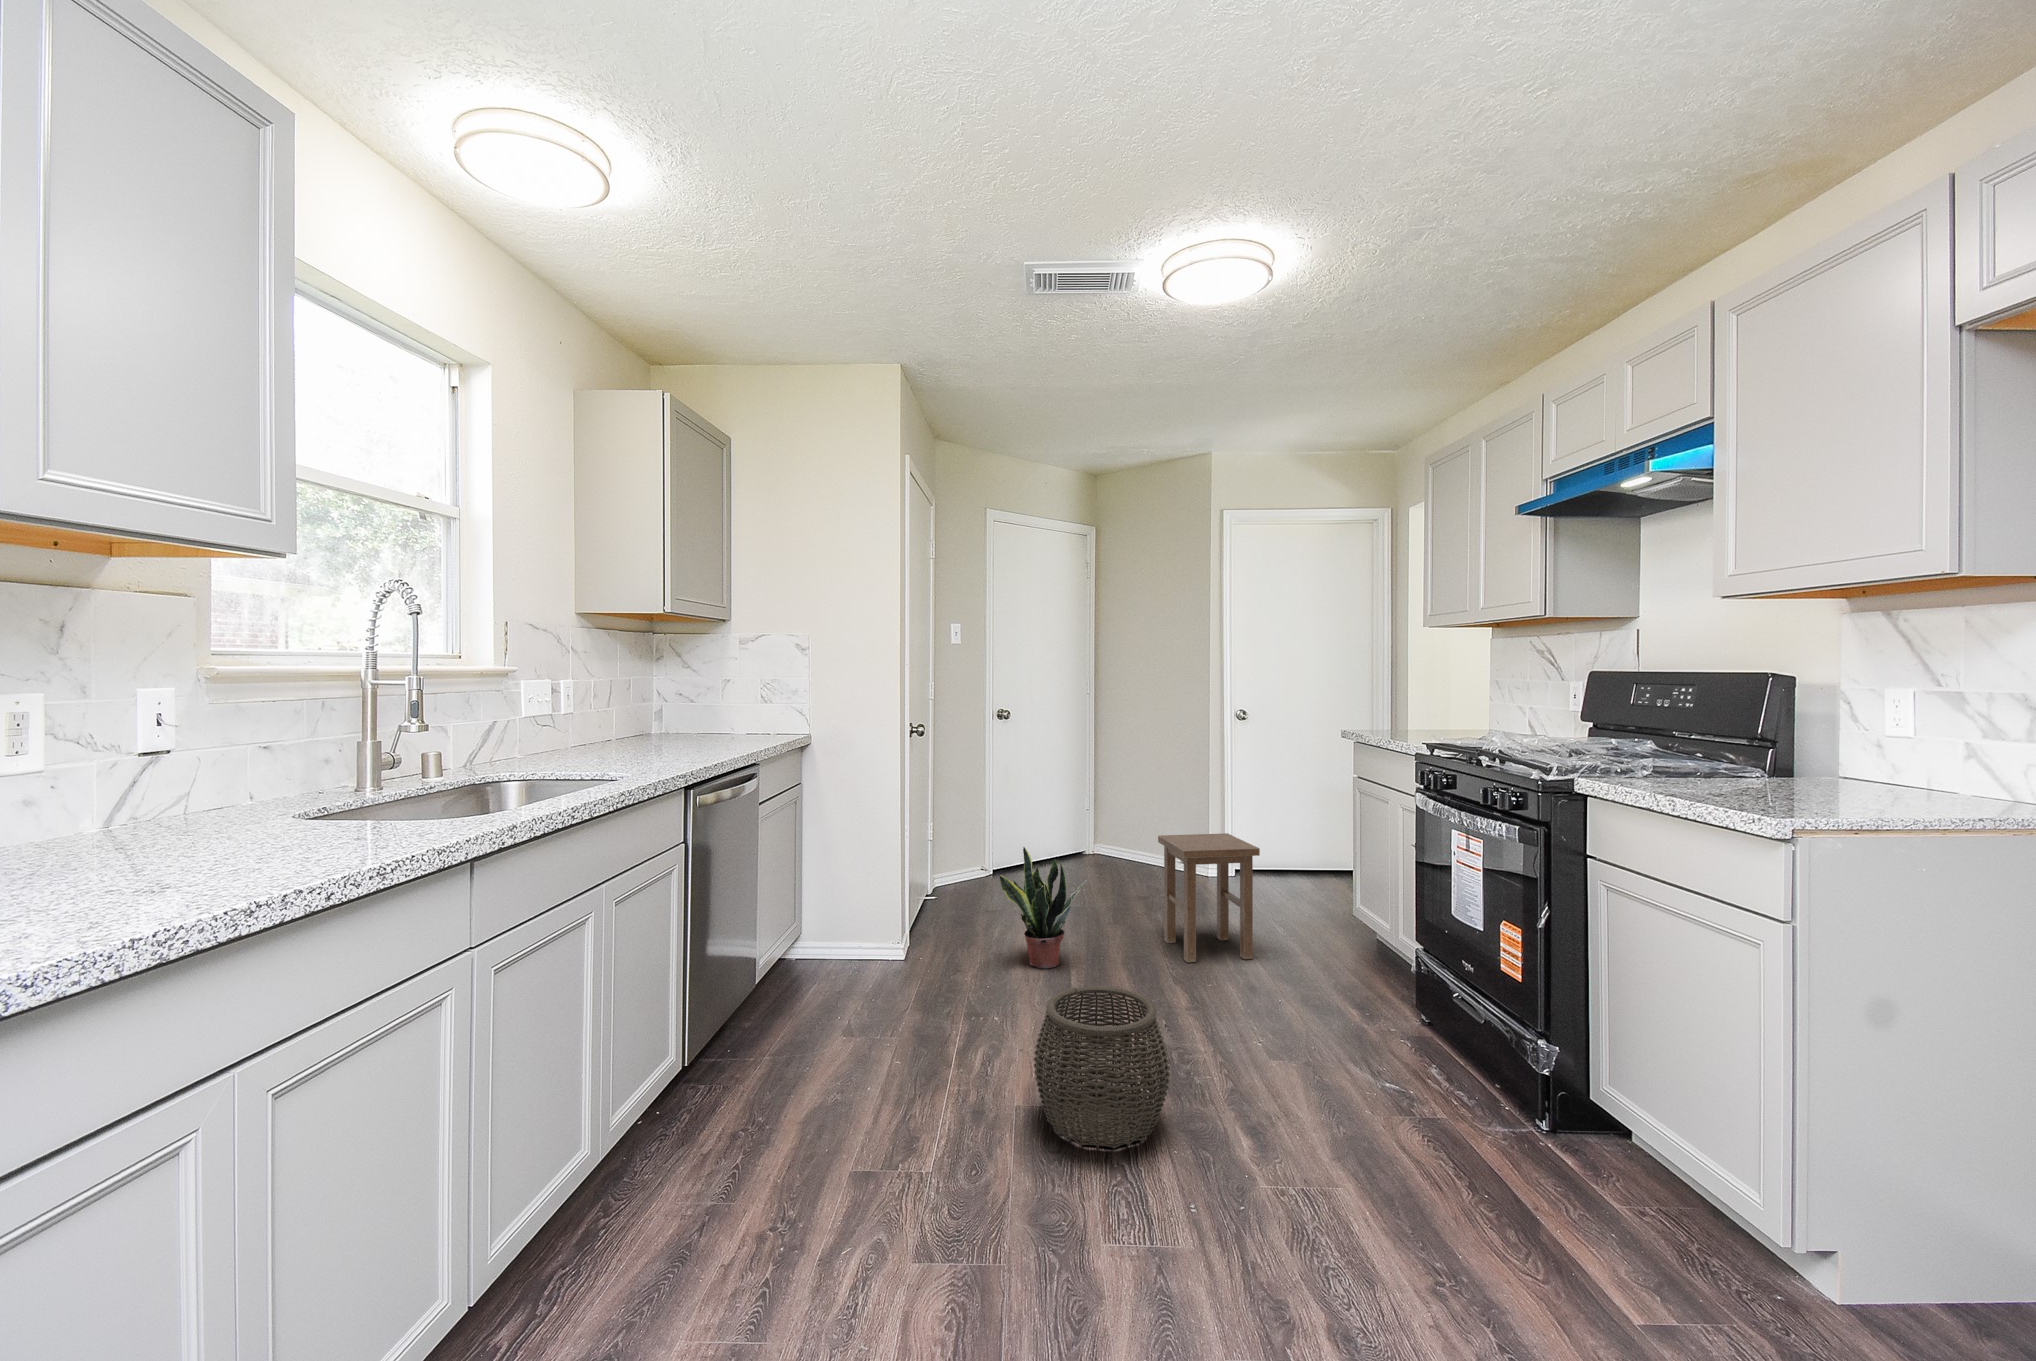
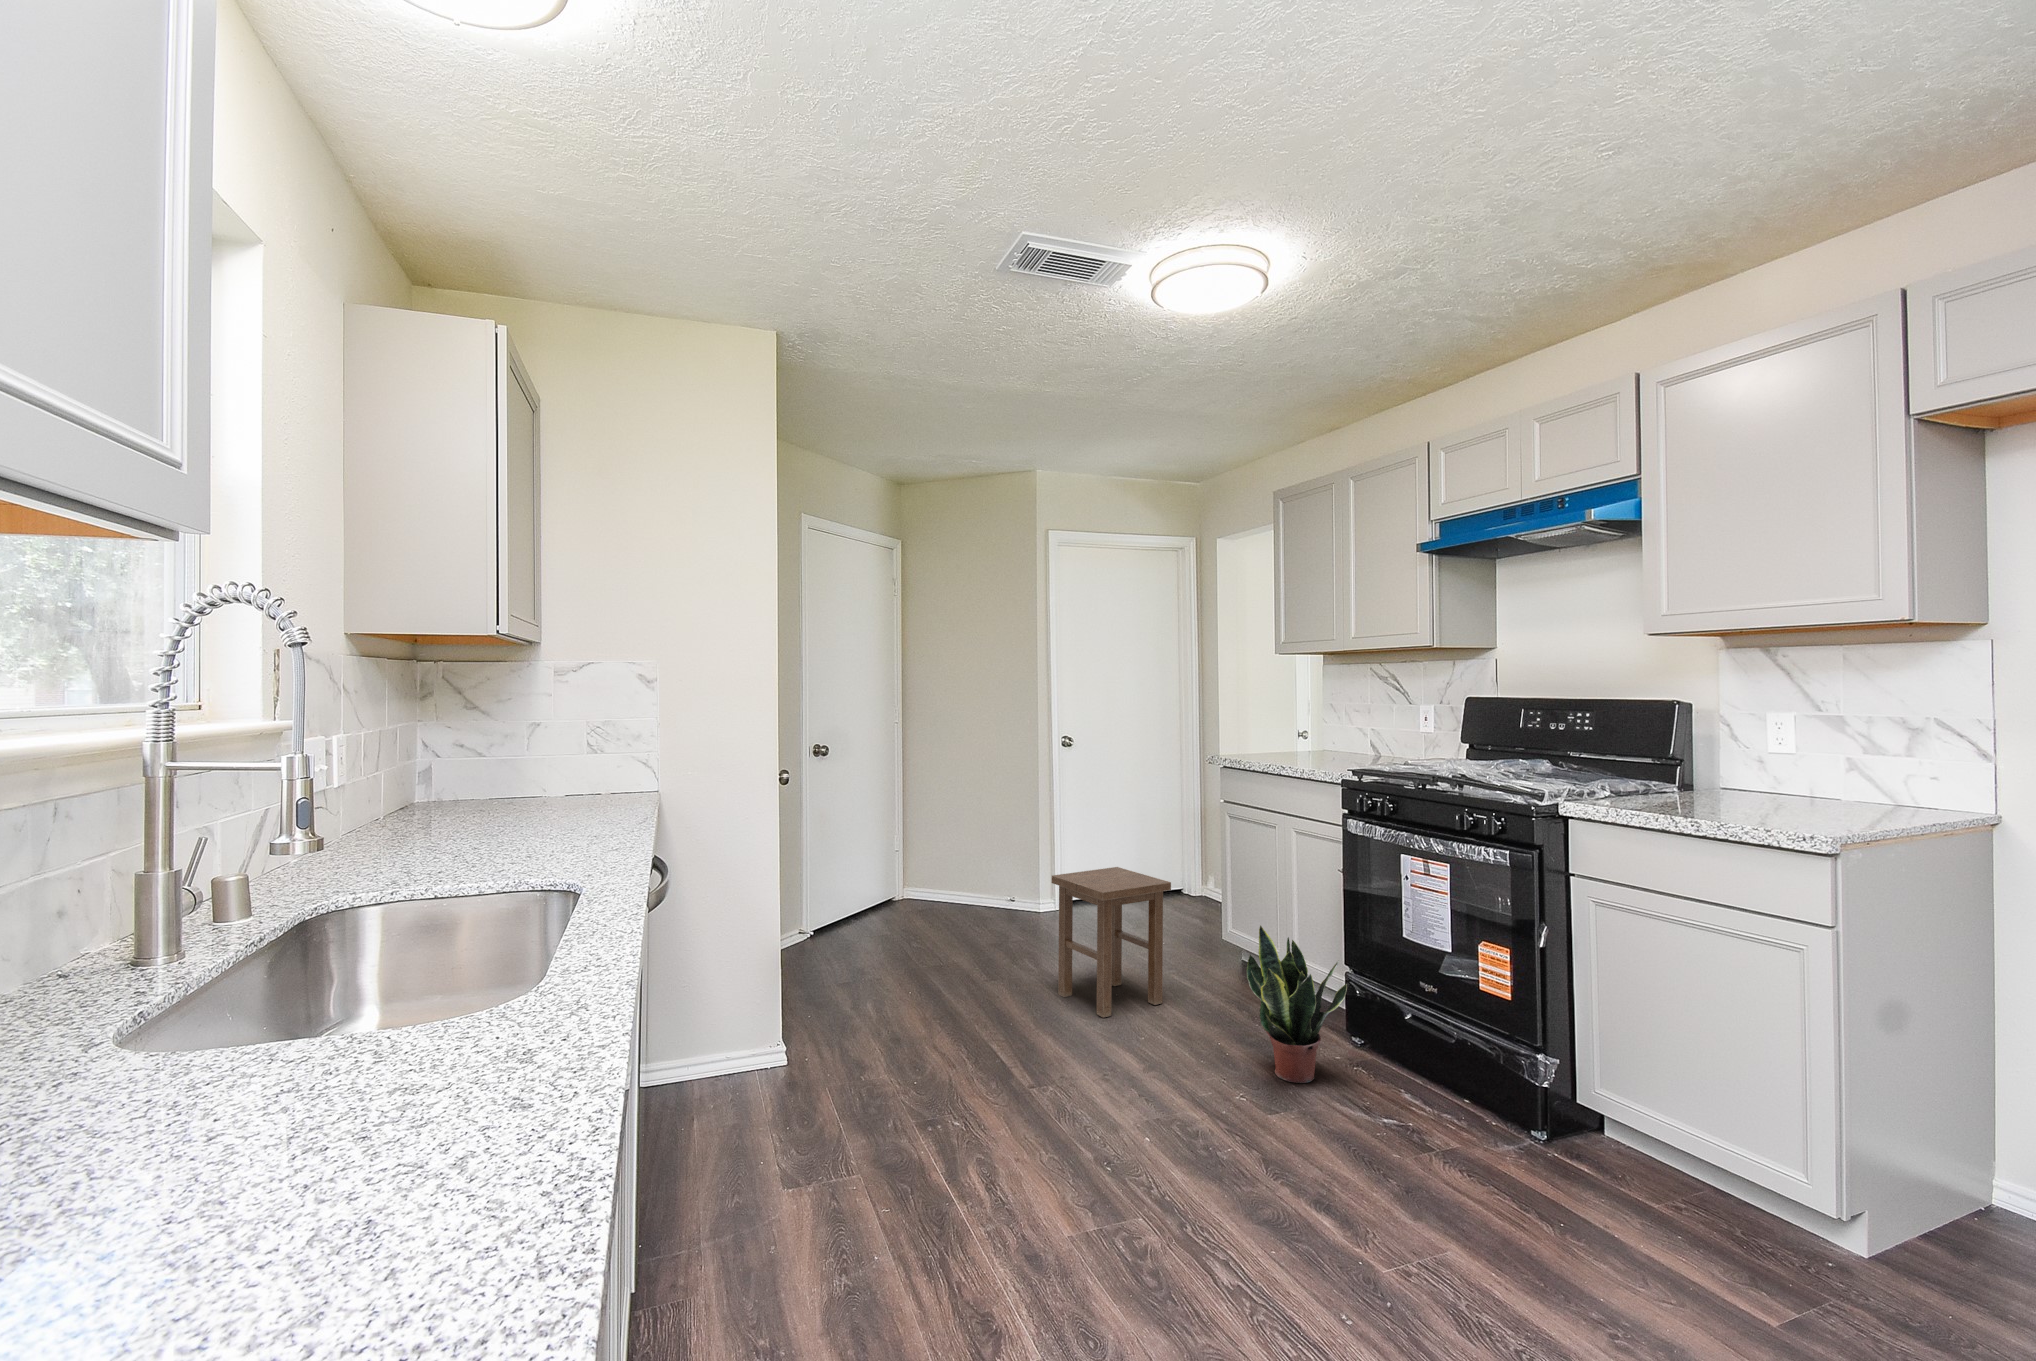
potted plant: present [1000,847,1086,968] -> present [1247,925,1347,1083]
woven basket: present [1034,986,1170,1148] -> none [1091,1070,1255,1272]

